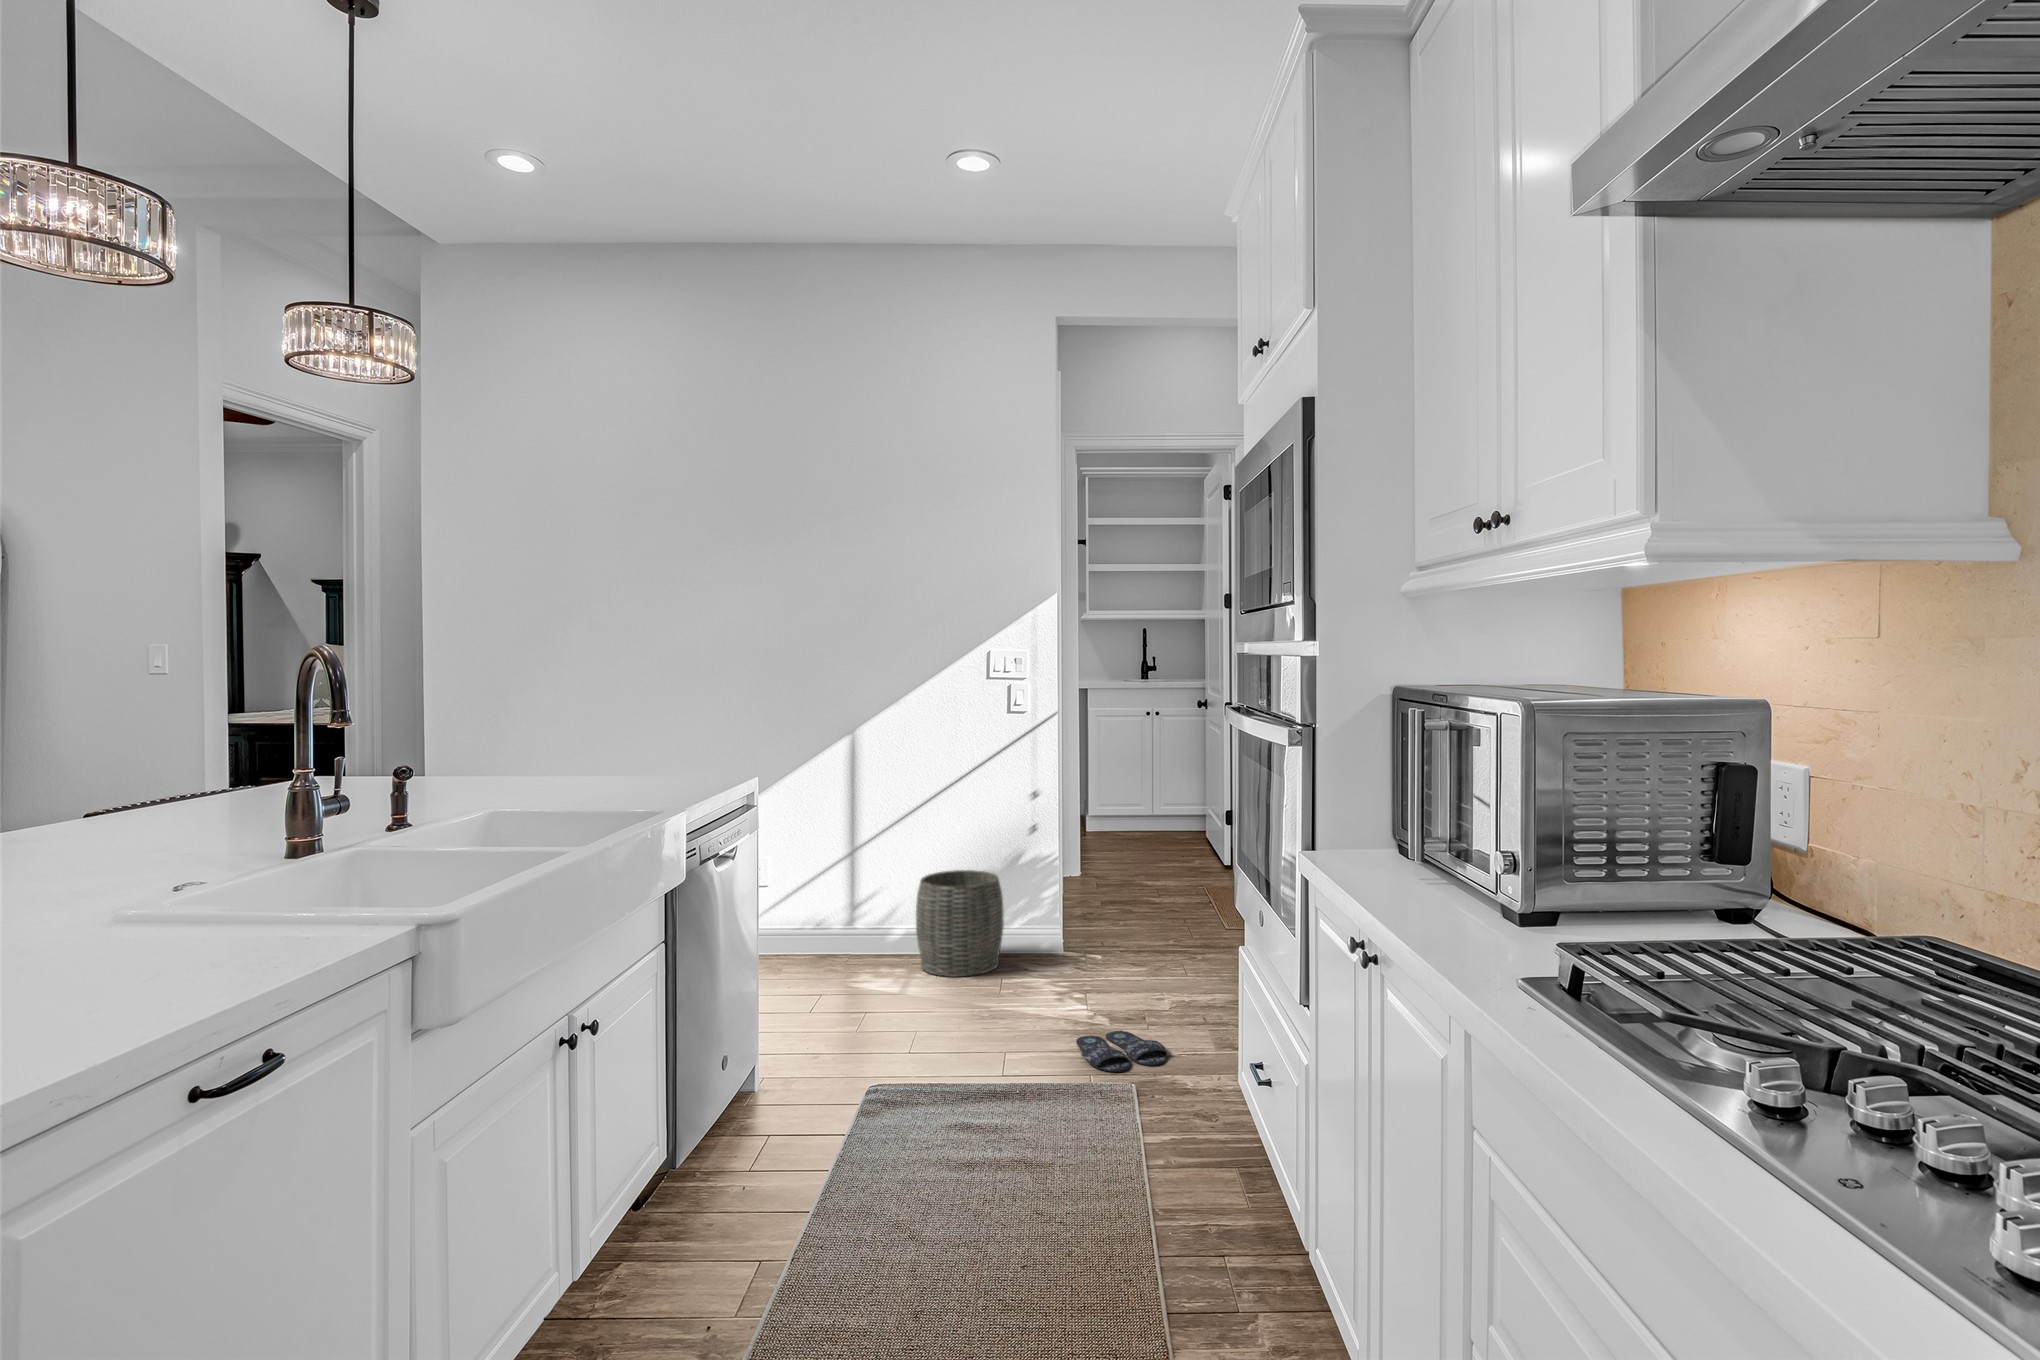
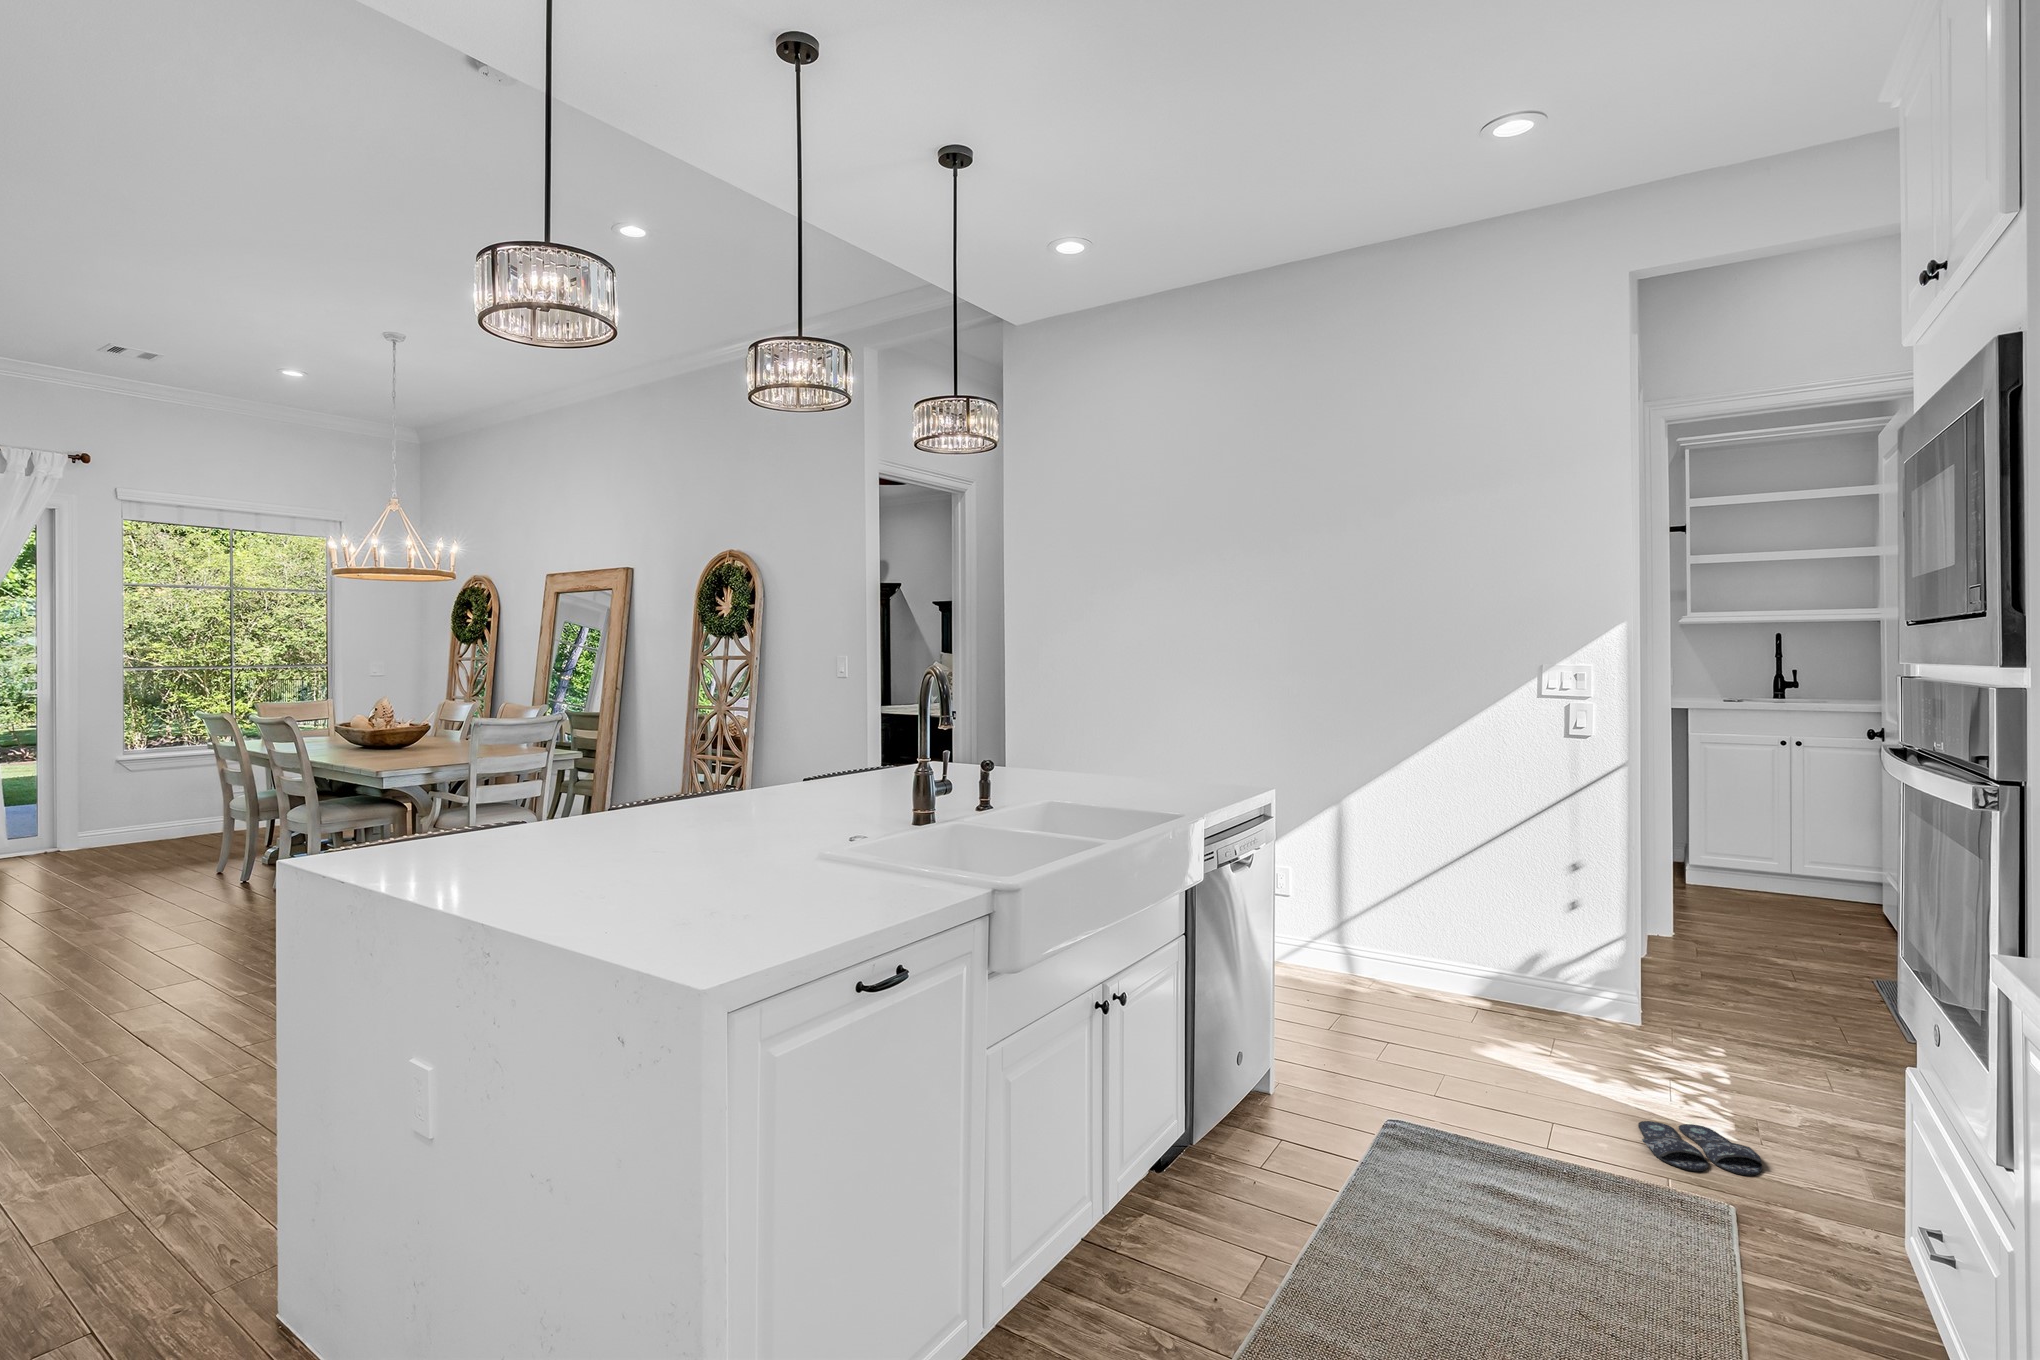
woven basket: present [916,870,1004,977] -> none [1451,911,1556,1029]

